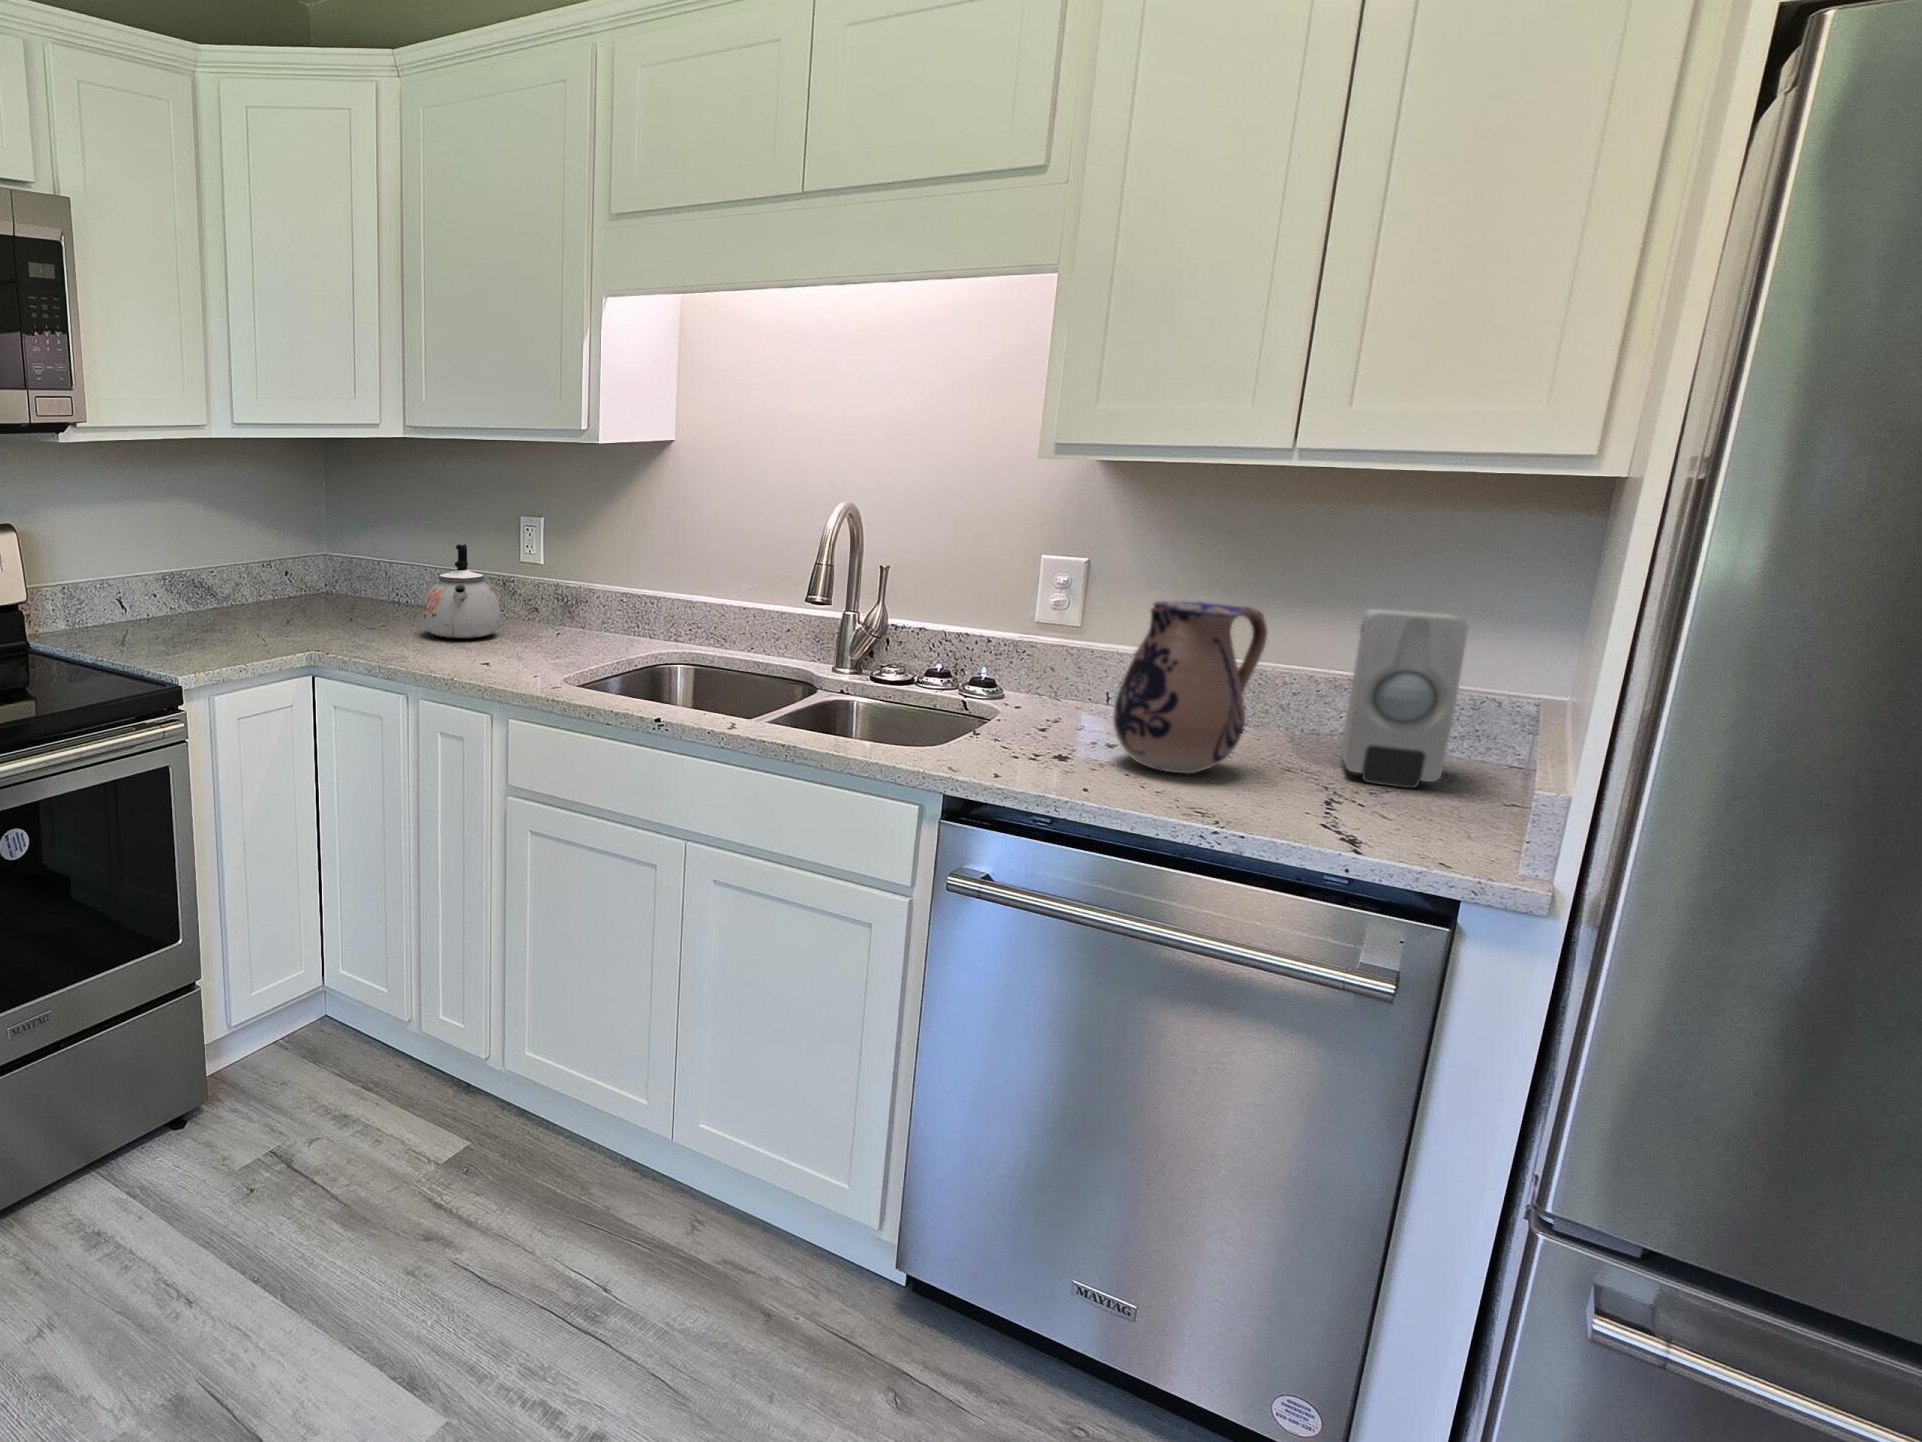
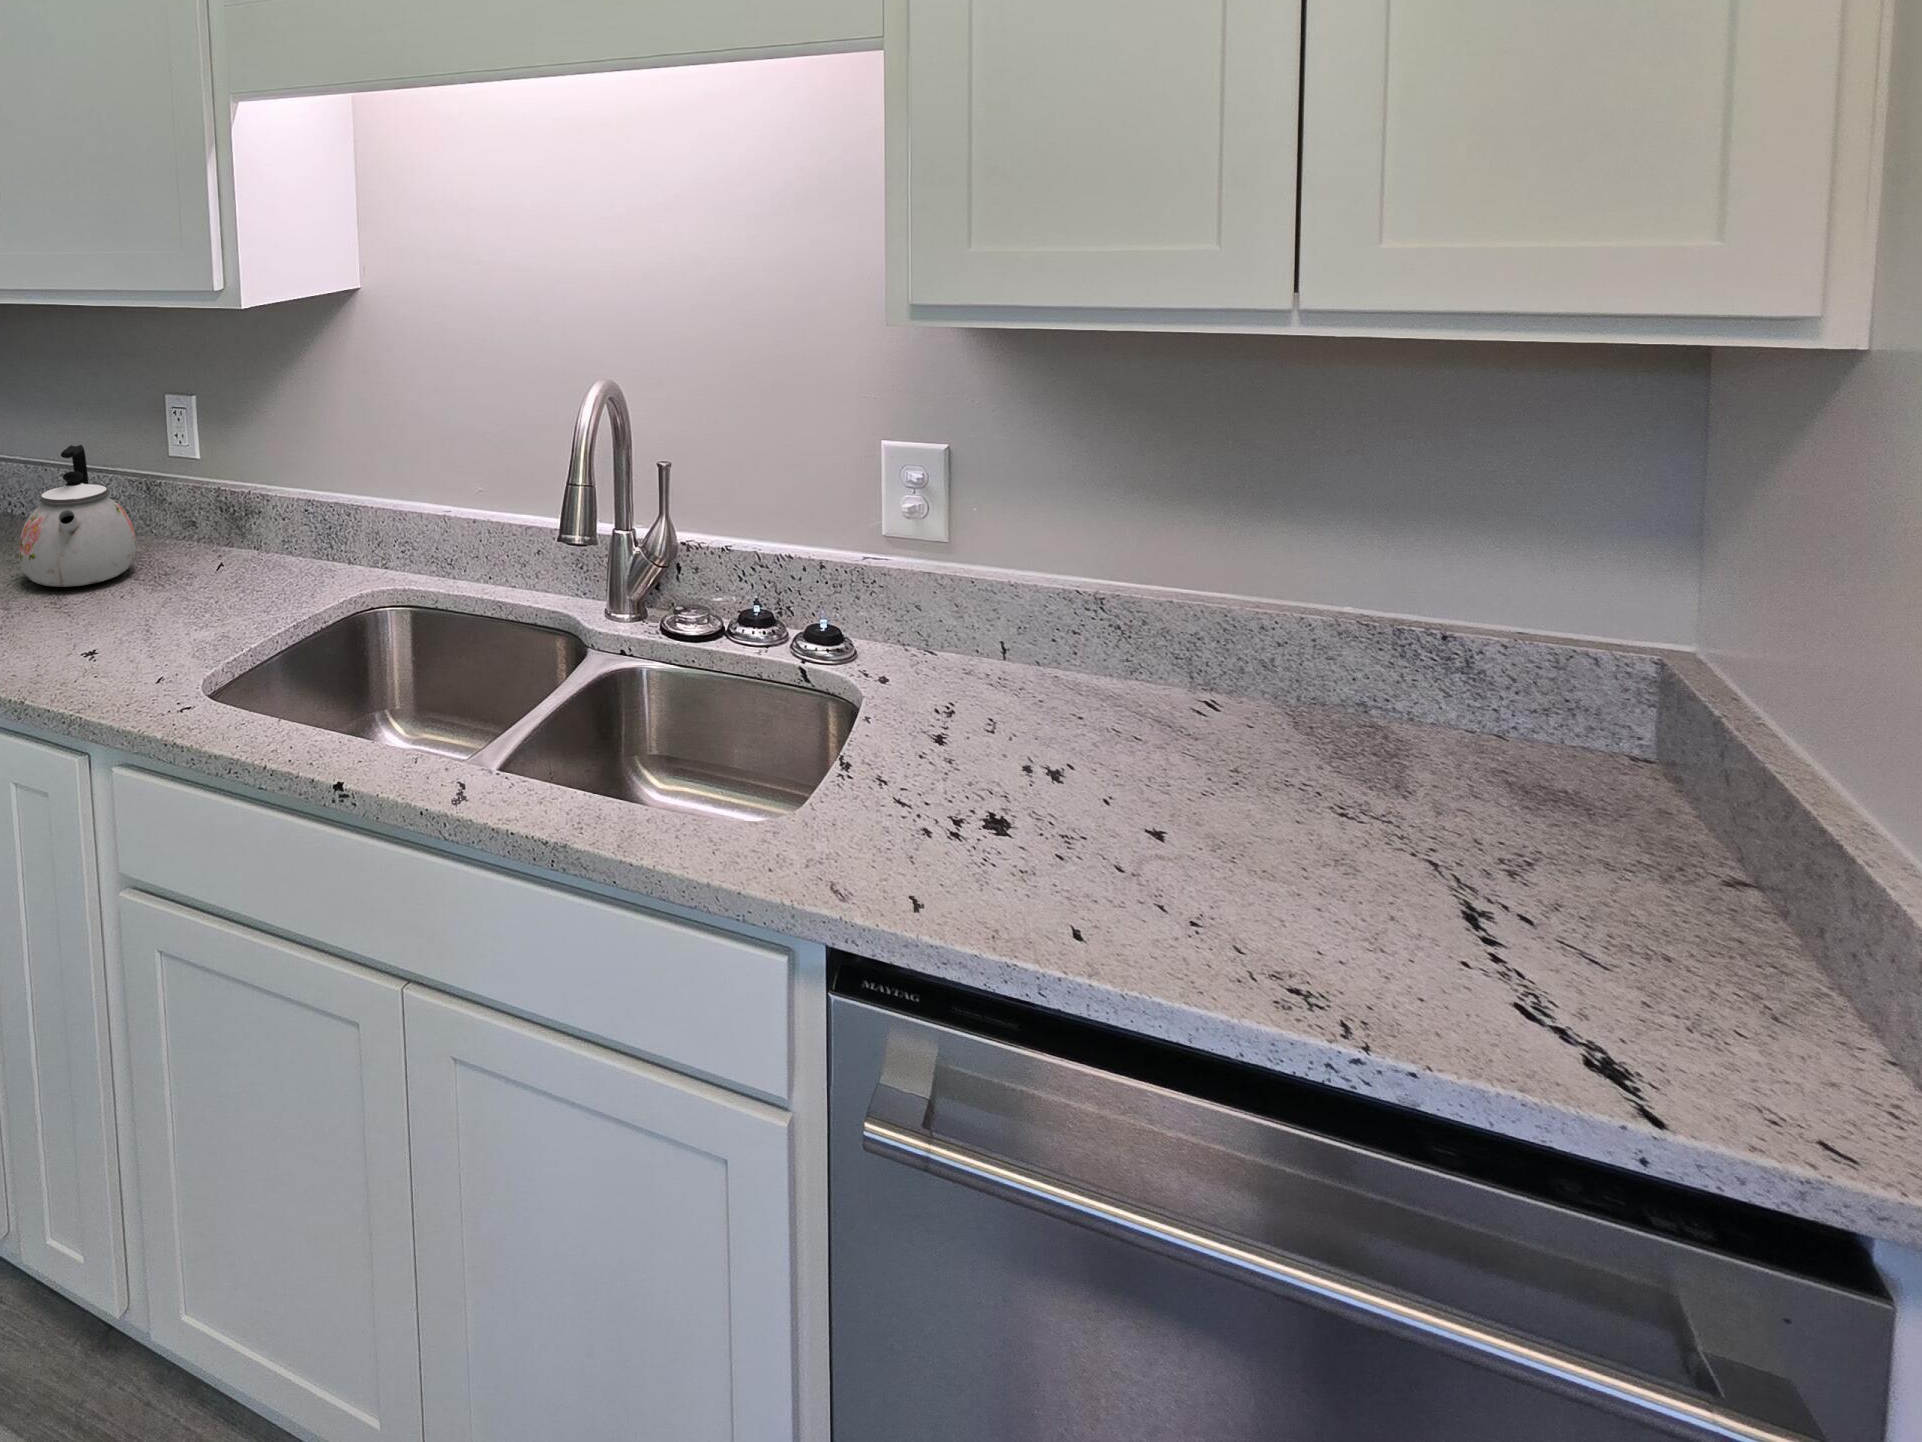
ceramic pitcher: present [1113,601,1268,774] -> none [1078,554,1305,865]
soap dispenser: present [1342,609,1468,788] -> none [1407,538,1643,866]

